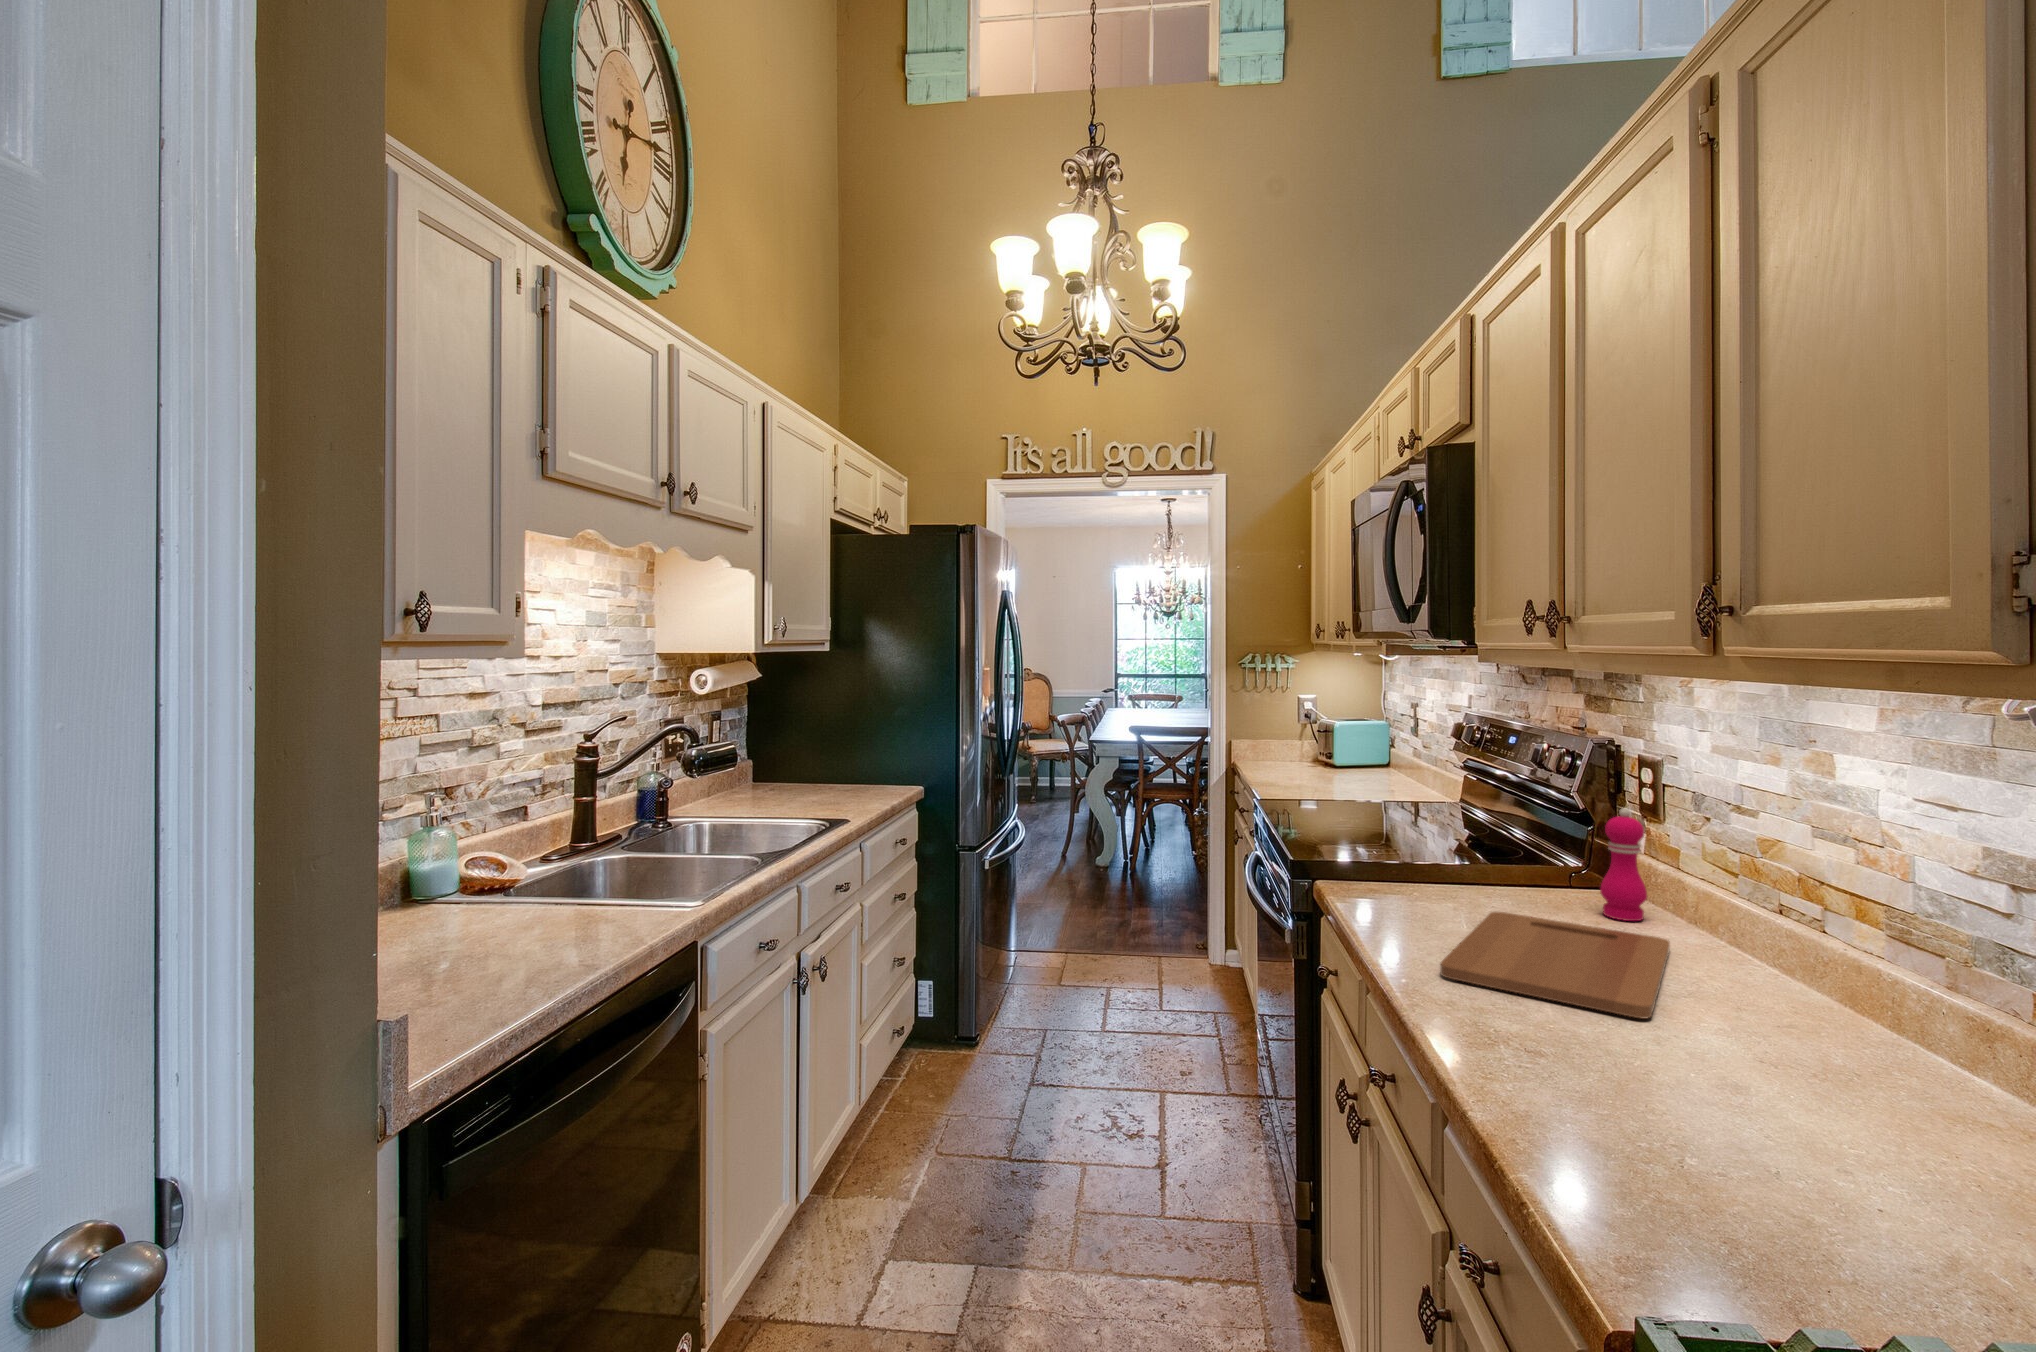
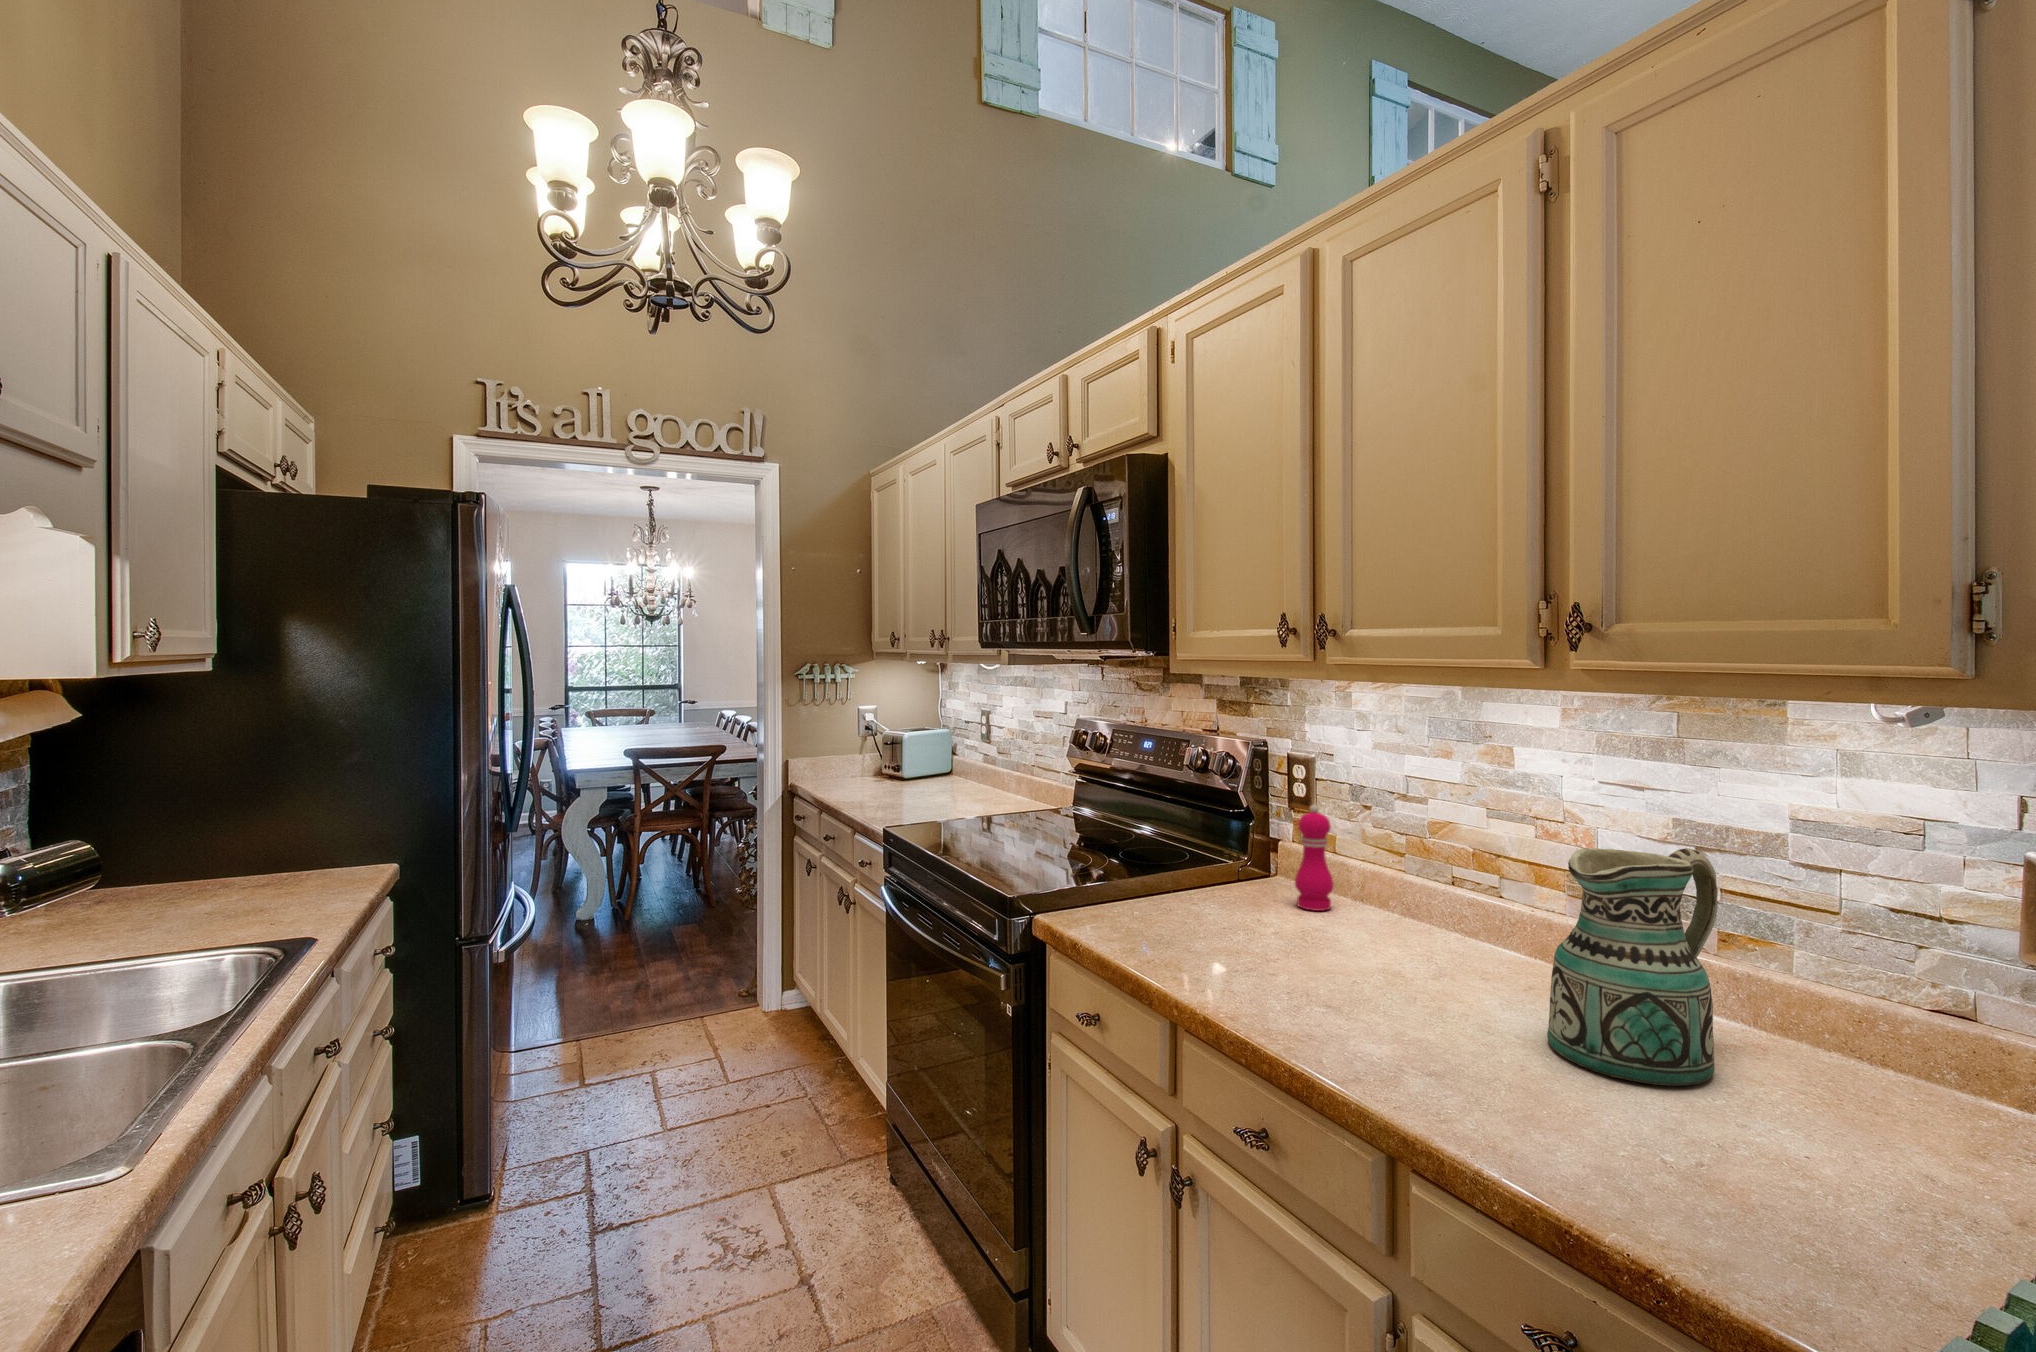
ceramic pitcher: none [1696,860,1958,1123] -> present [1547,848,1718,1085]
cutting board: present [1440,912,1670,1018] -> none [1233,921,1469,1014]

